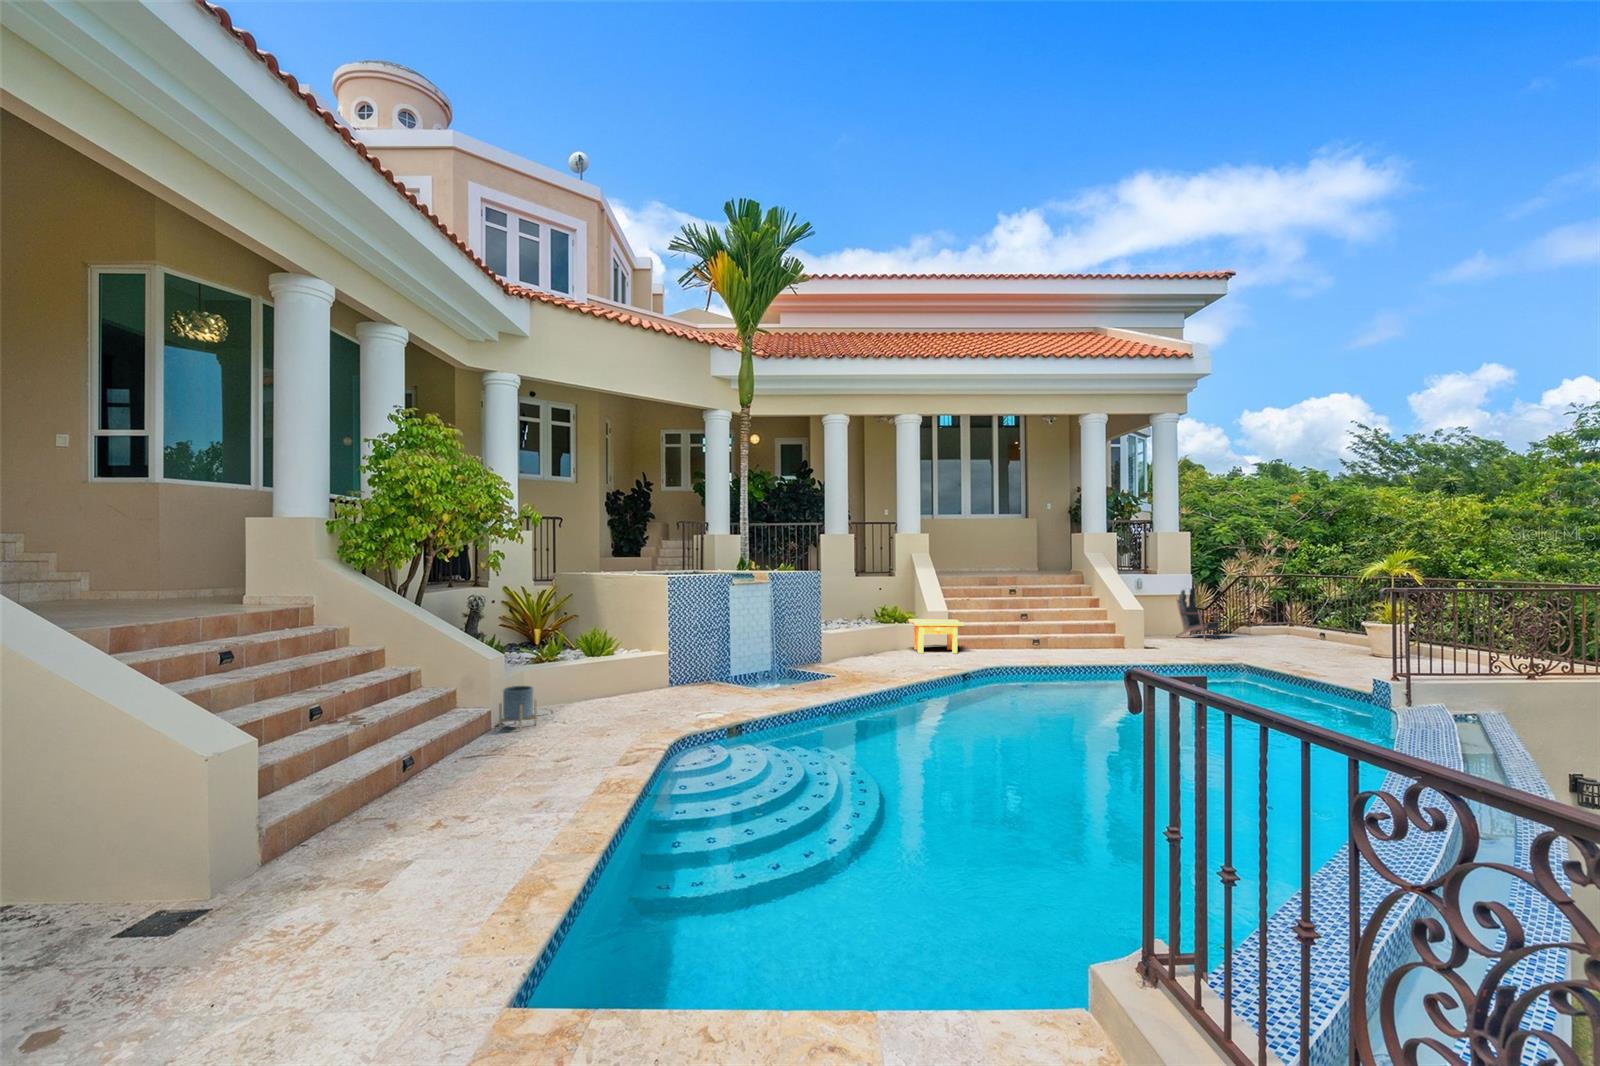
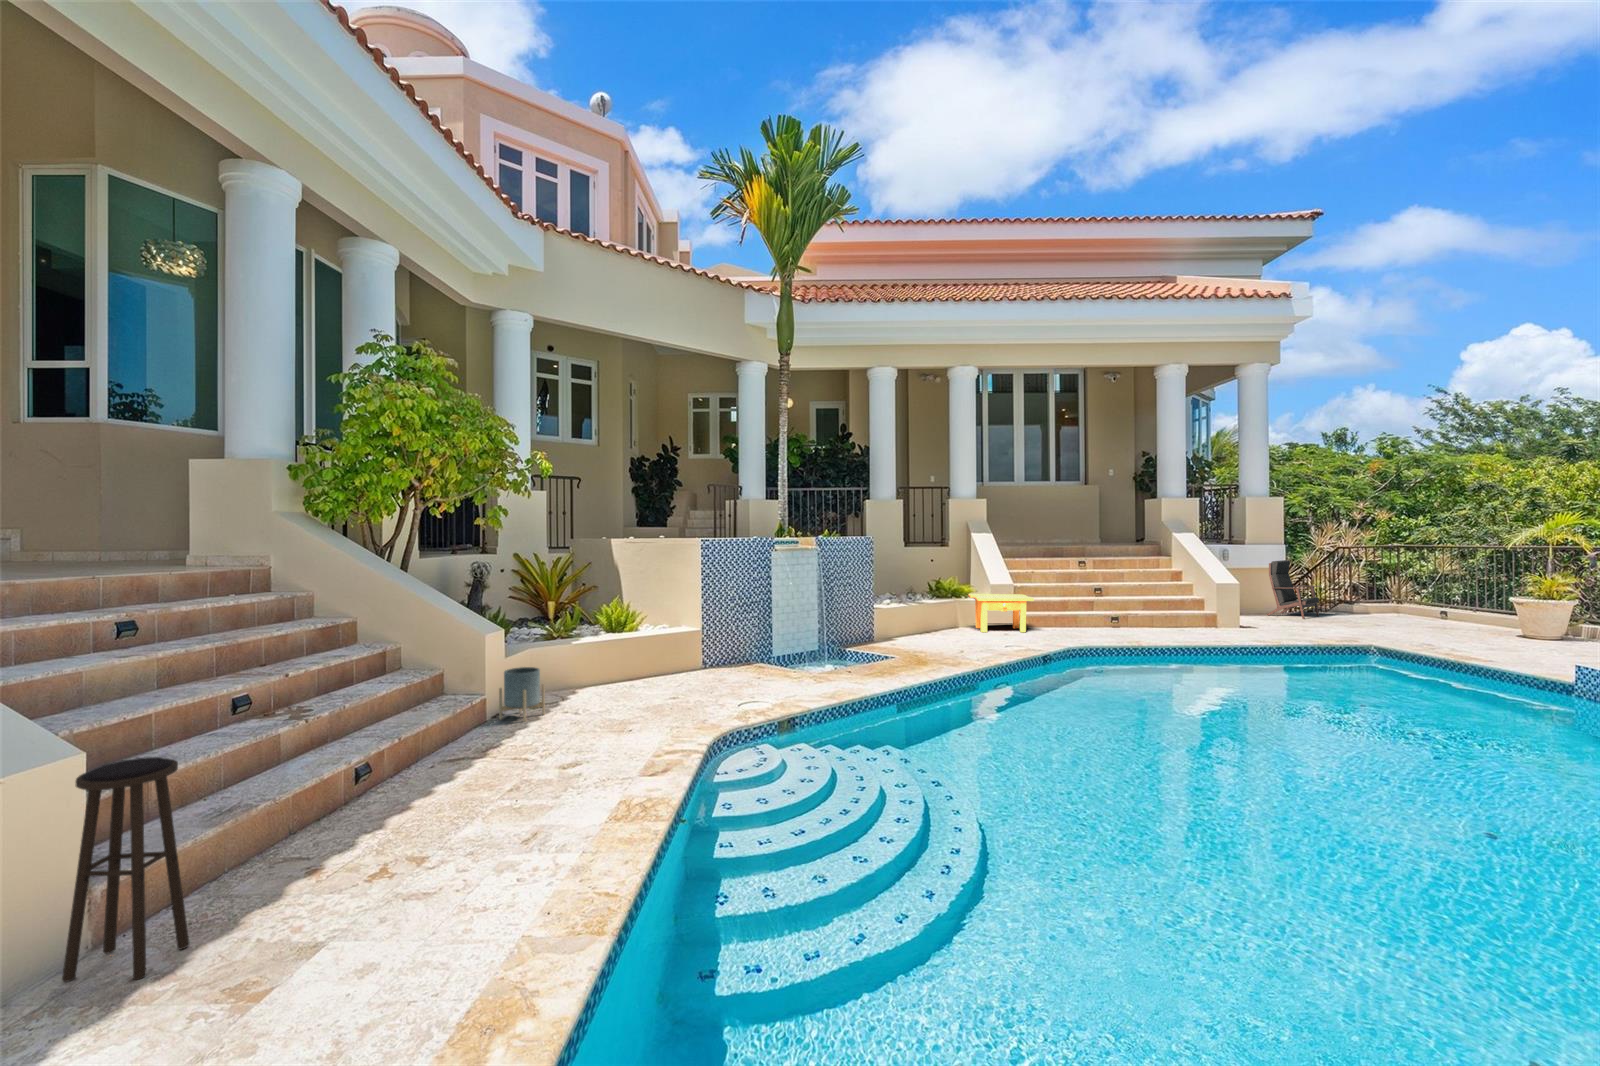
stool: none [242,747,318,894] -> present [62,757,189,982]

